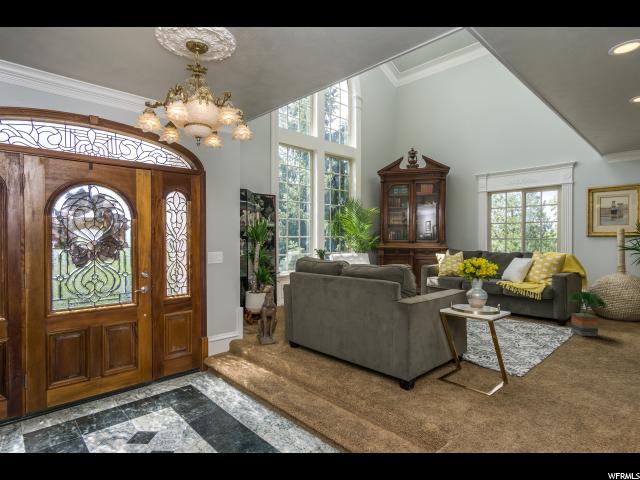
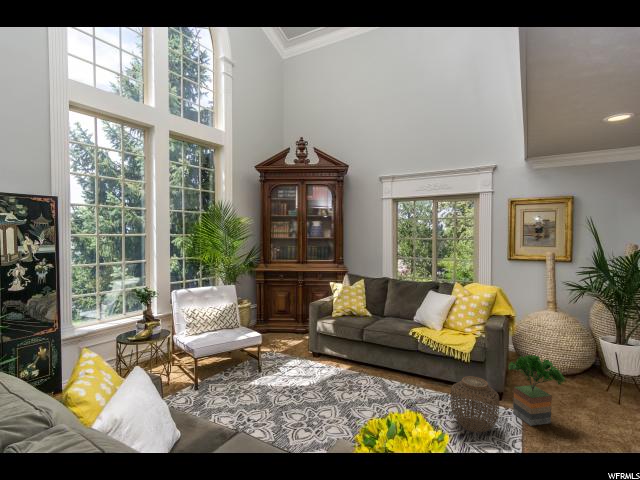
woven basket: none [522,302,556,335] -> present [451,376,499,433]

